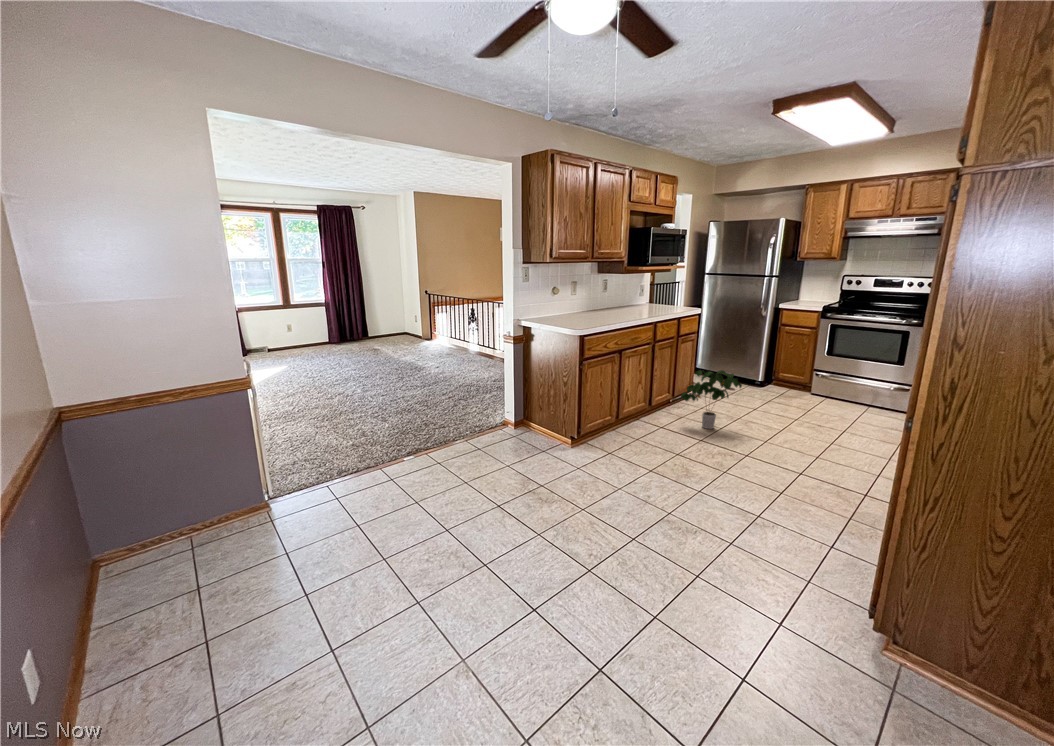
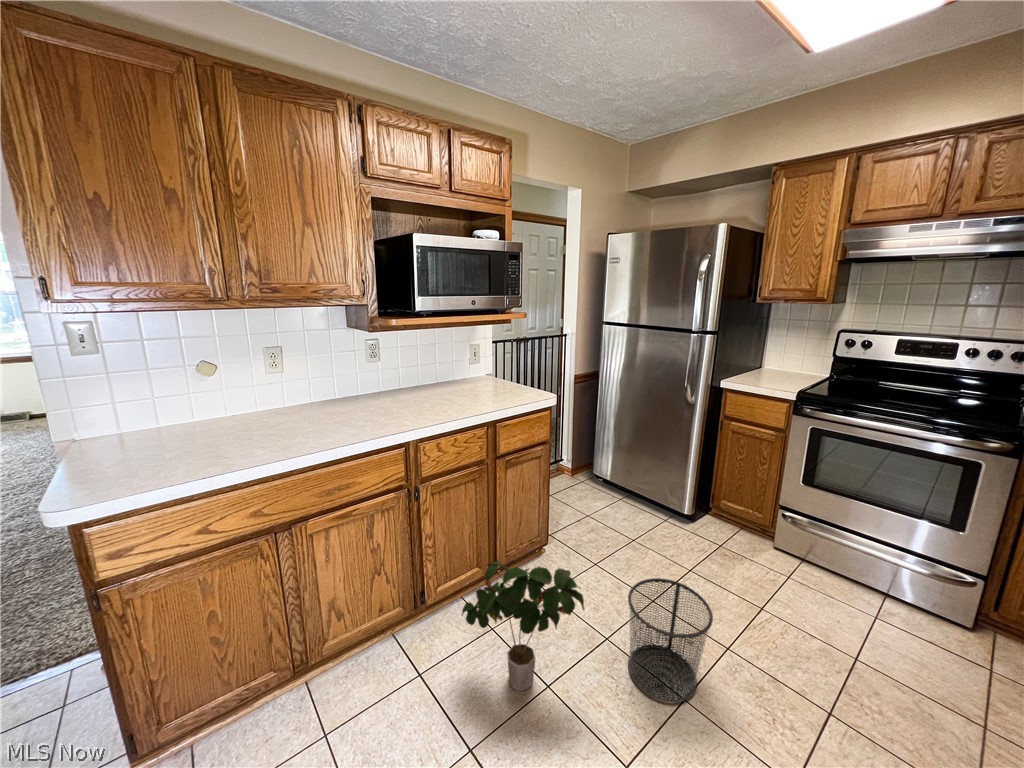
waste bin: none [753,384,795,430] -> present [628,578,713,703]

